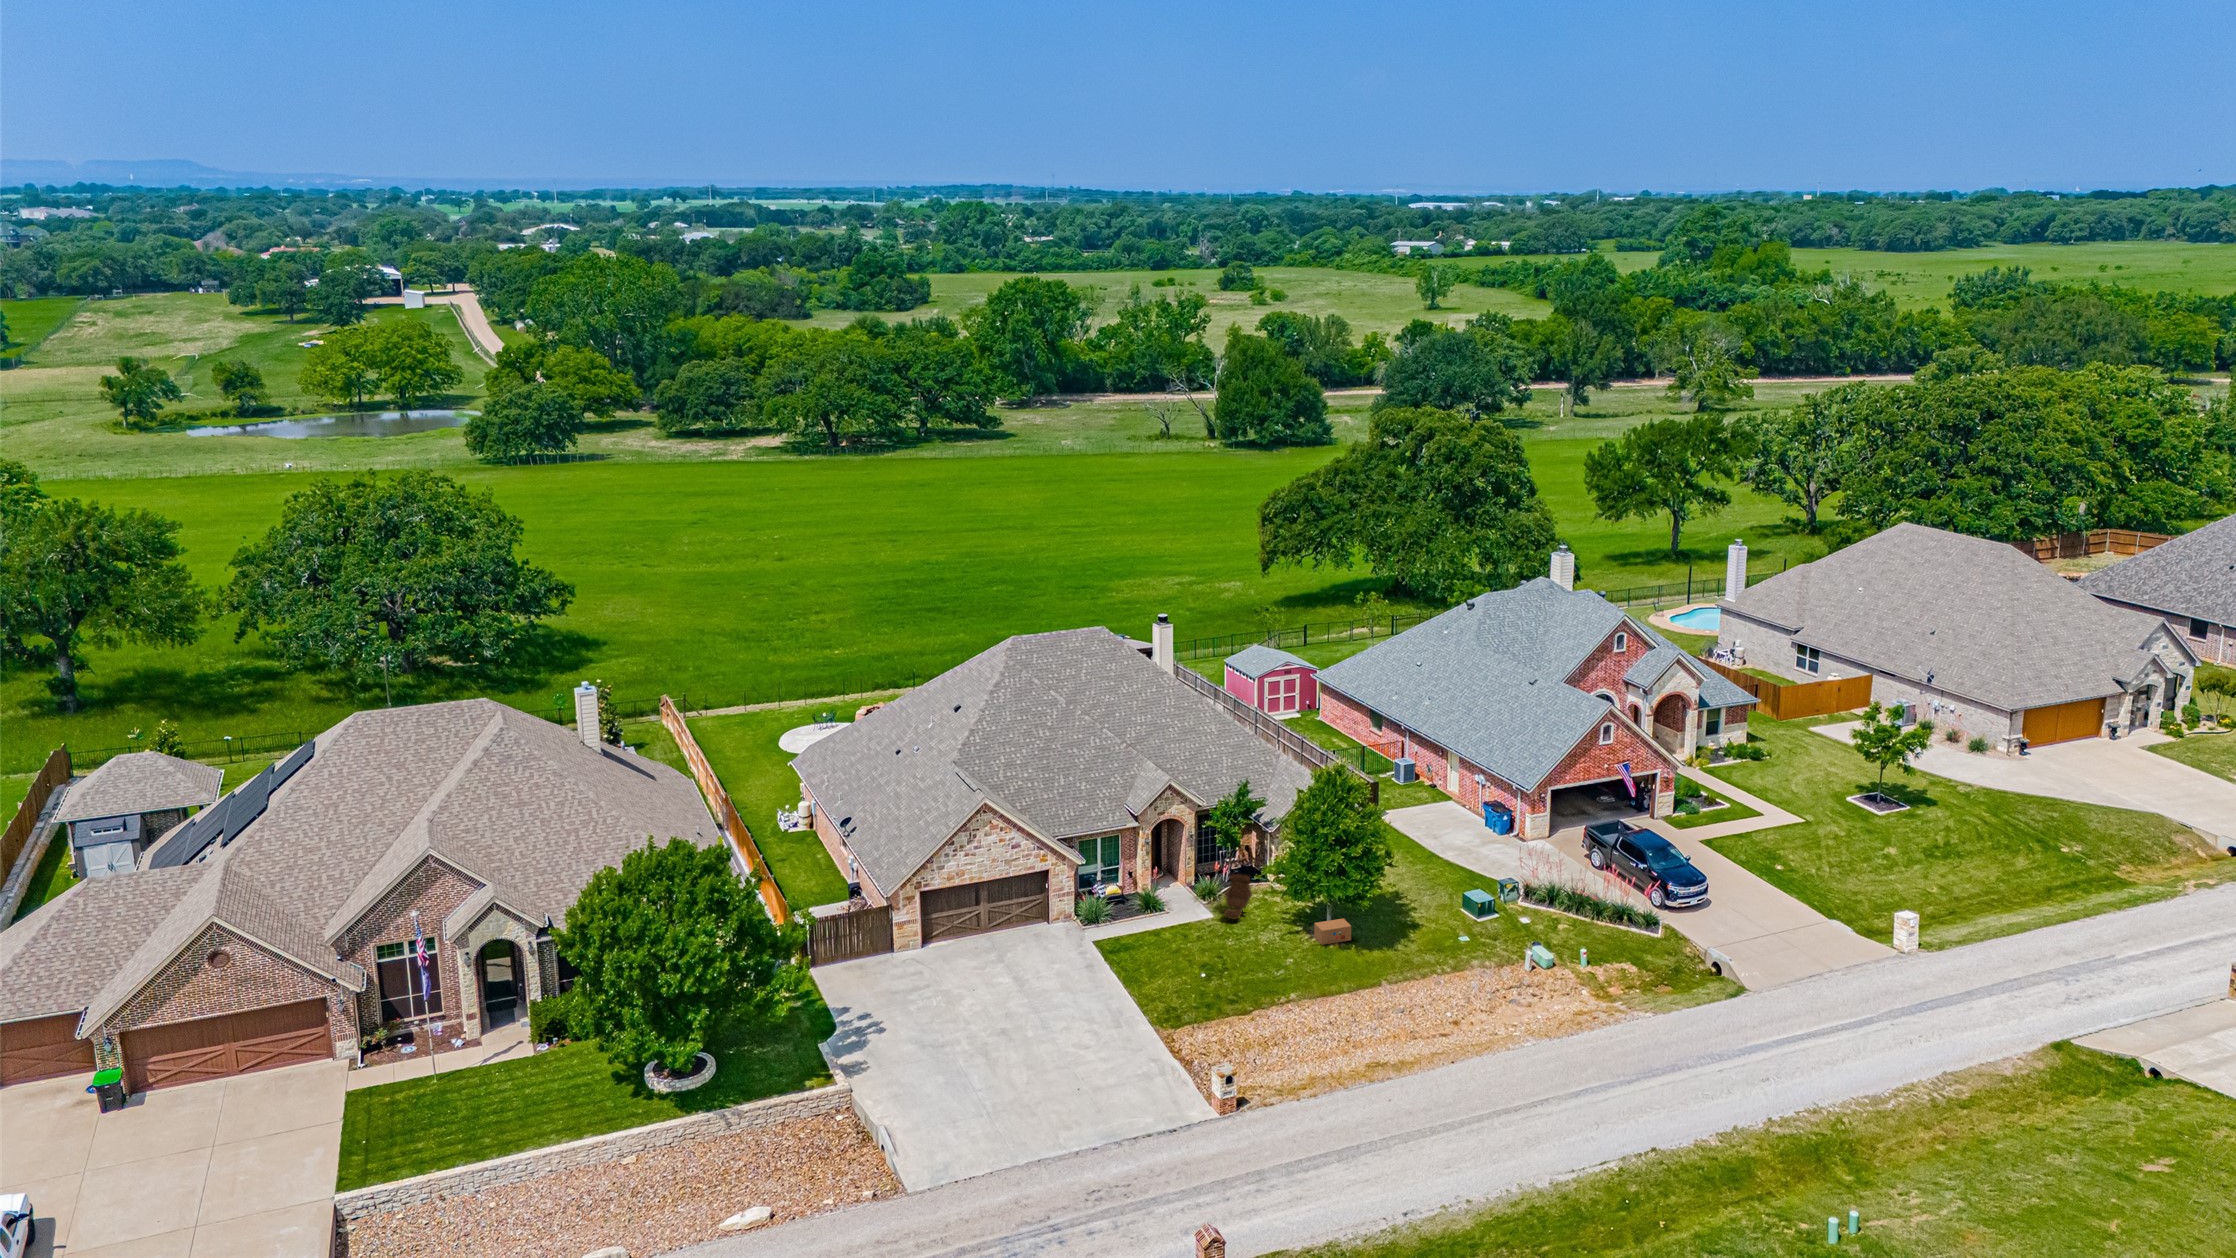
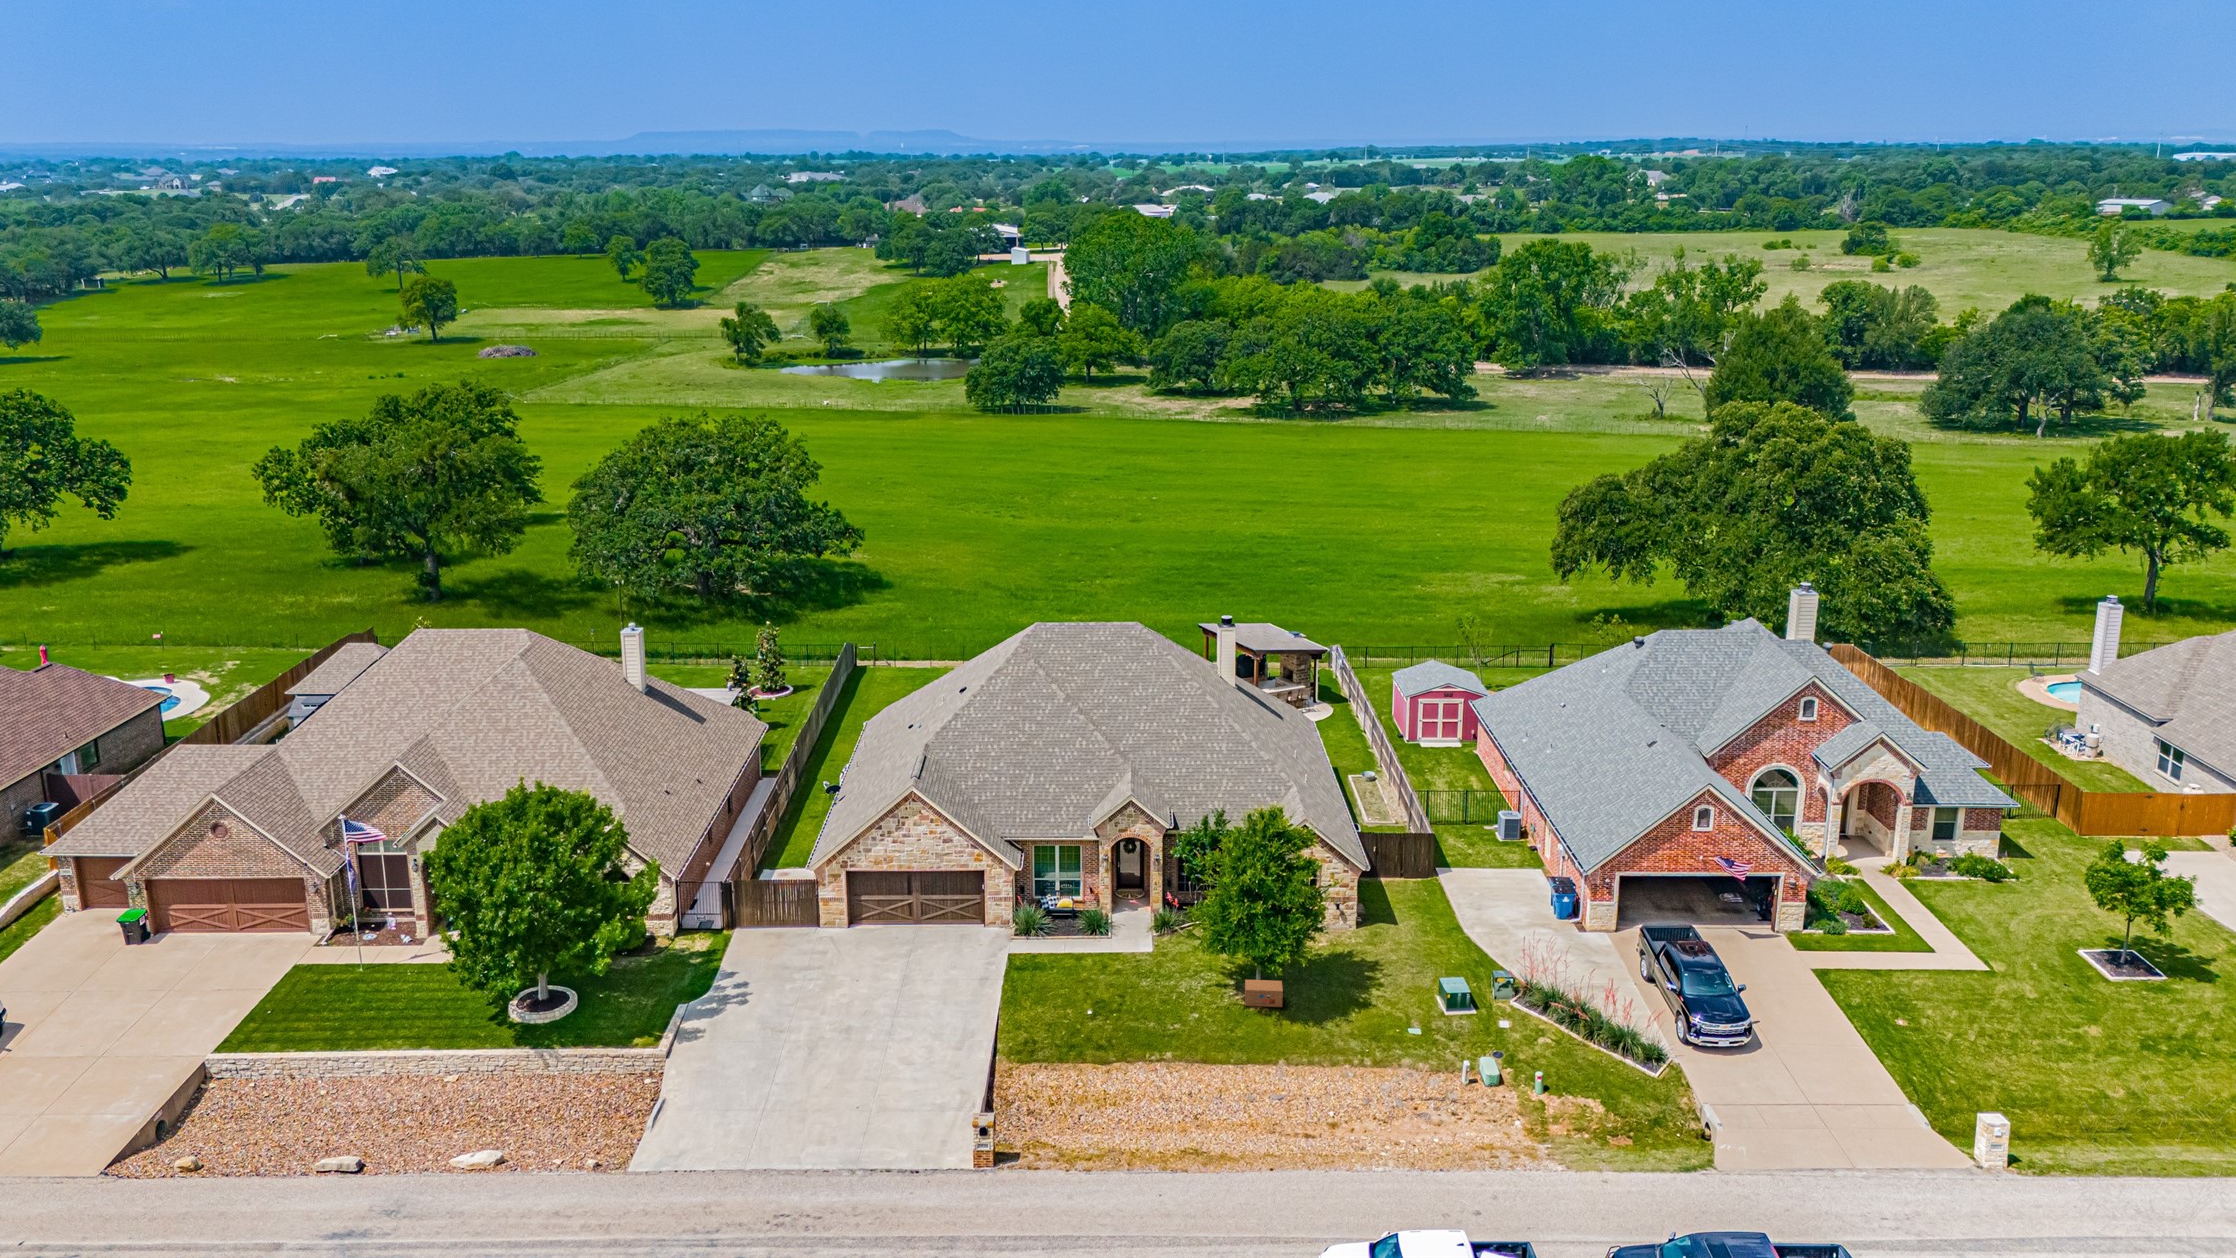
lounge chair: present [1224,874,1252,920] -> none [1161,909,1202,964]

